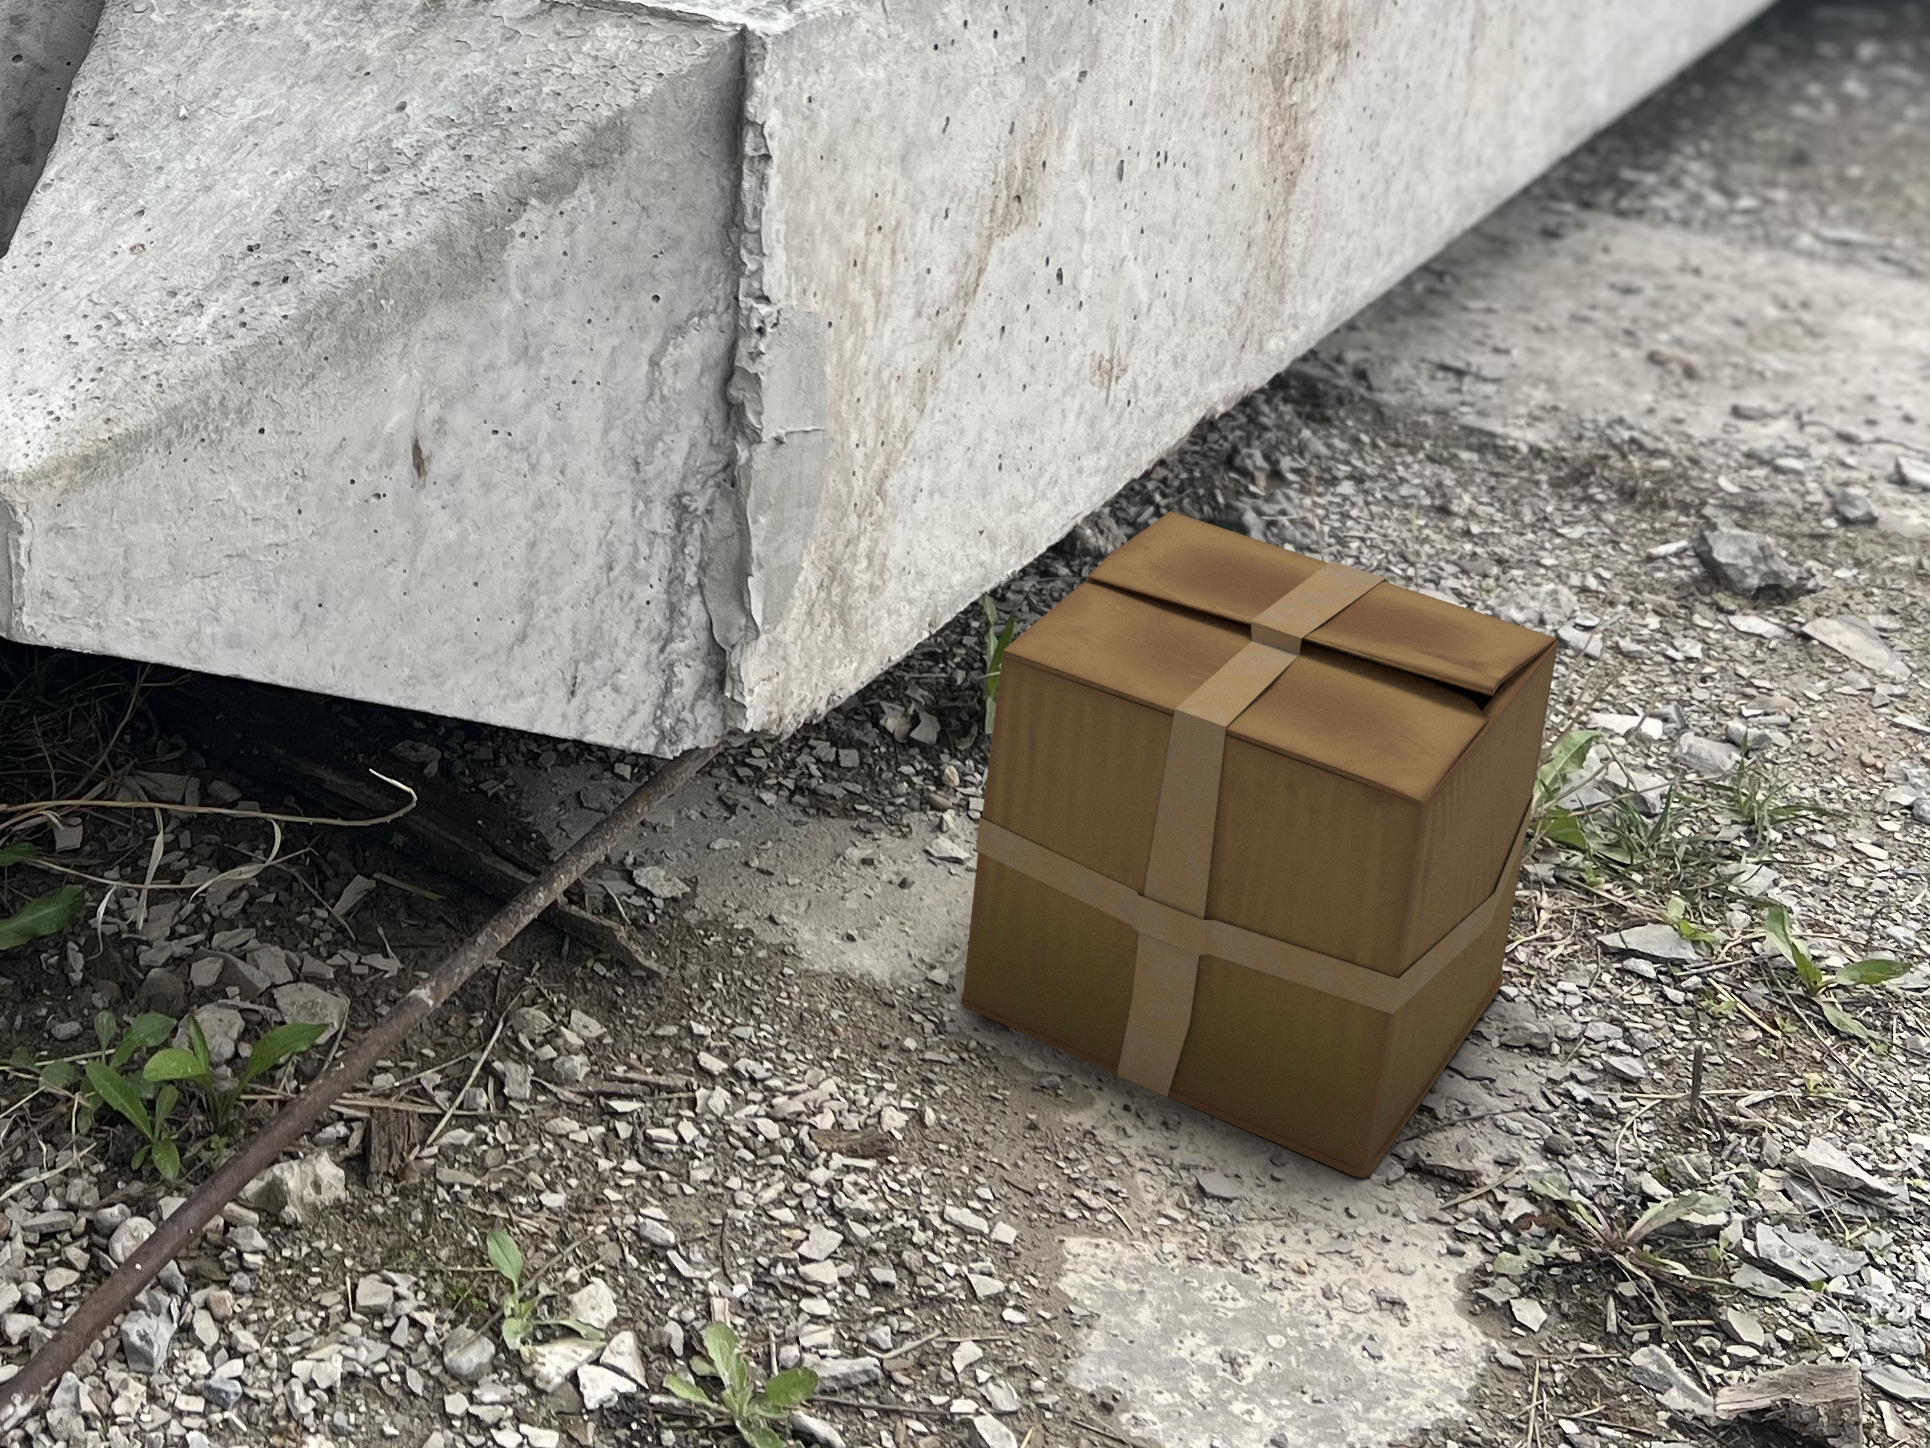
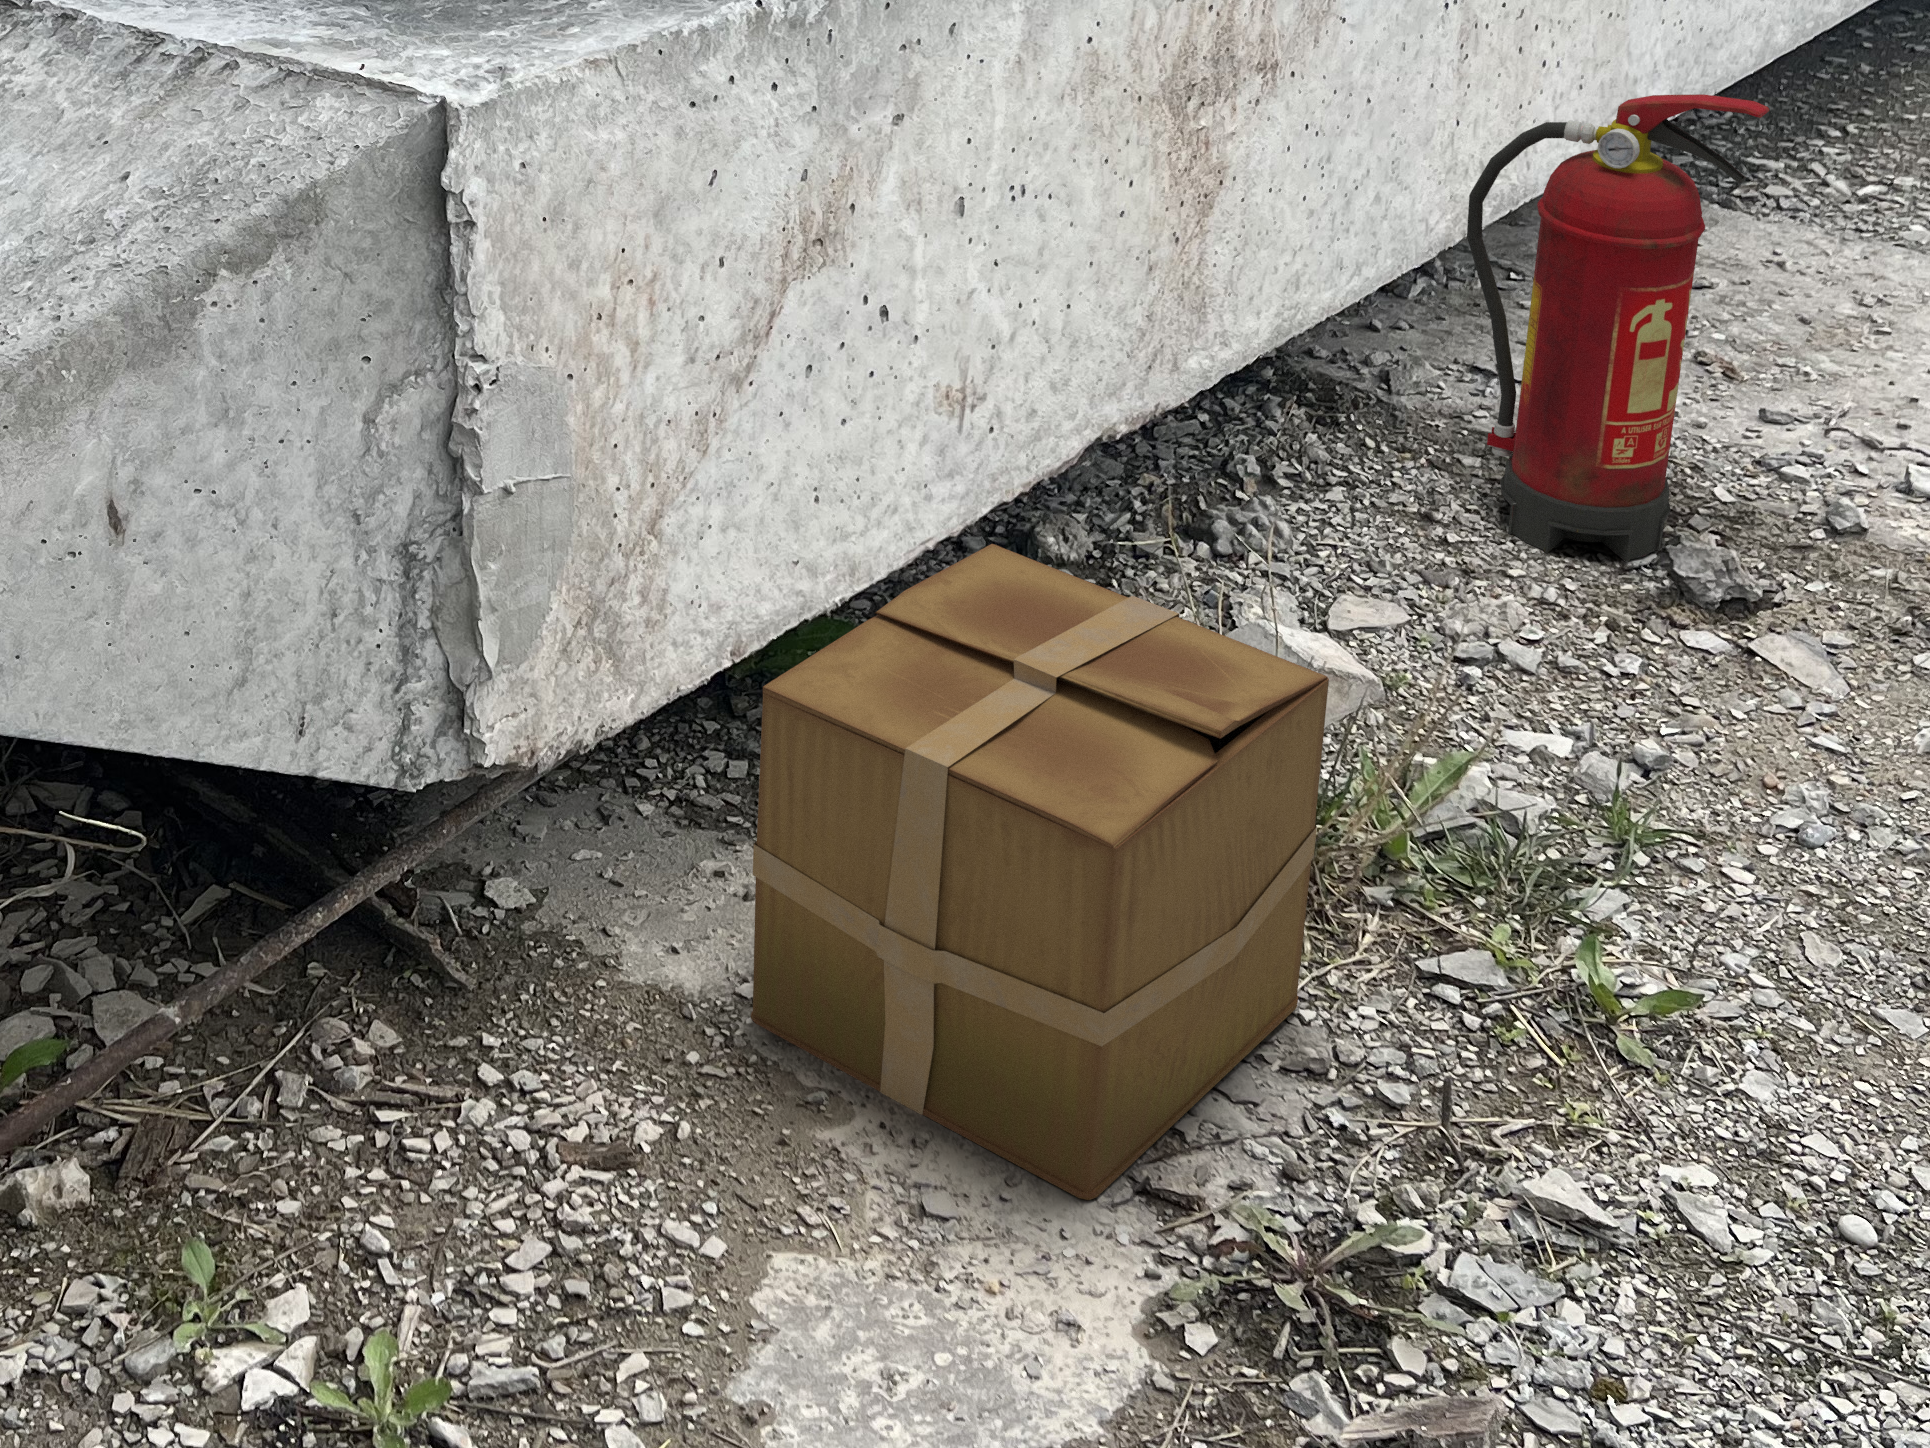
fire extinguisher: none [1495,76,1820,551] -> present [1467,94,1770,562]

